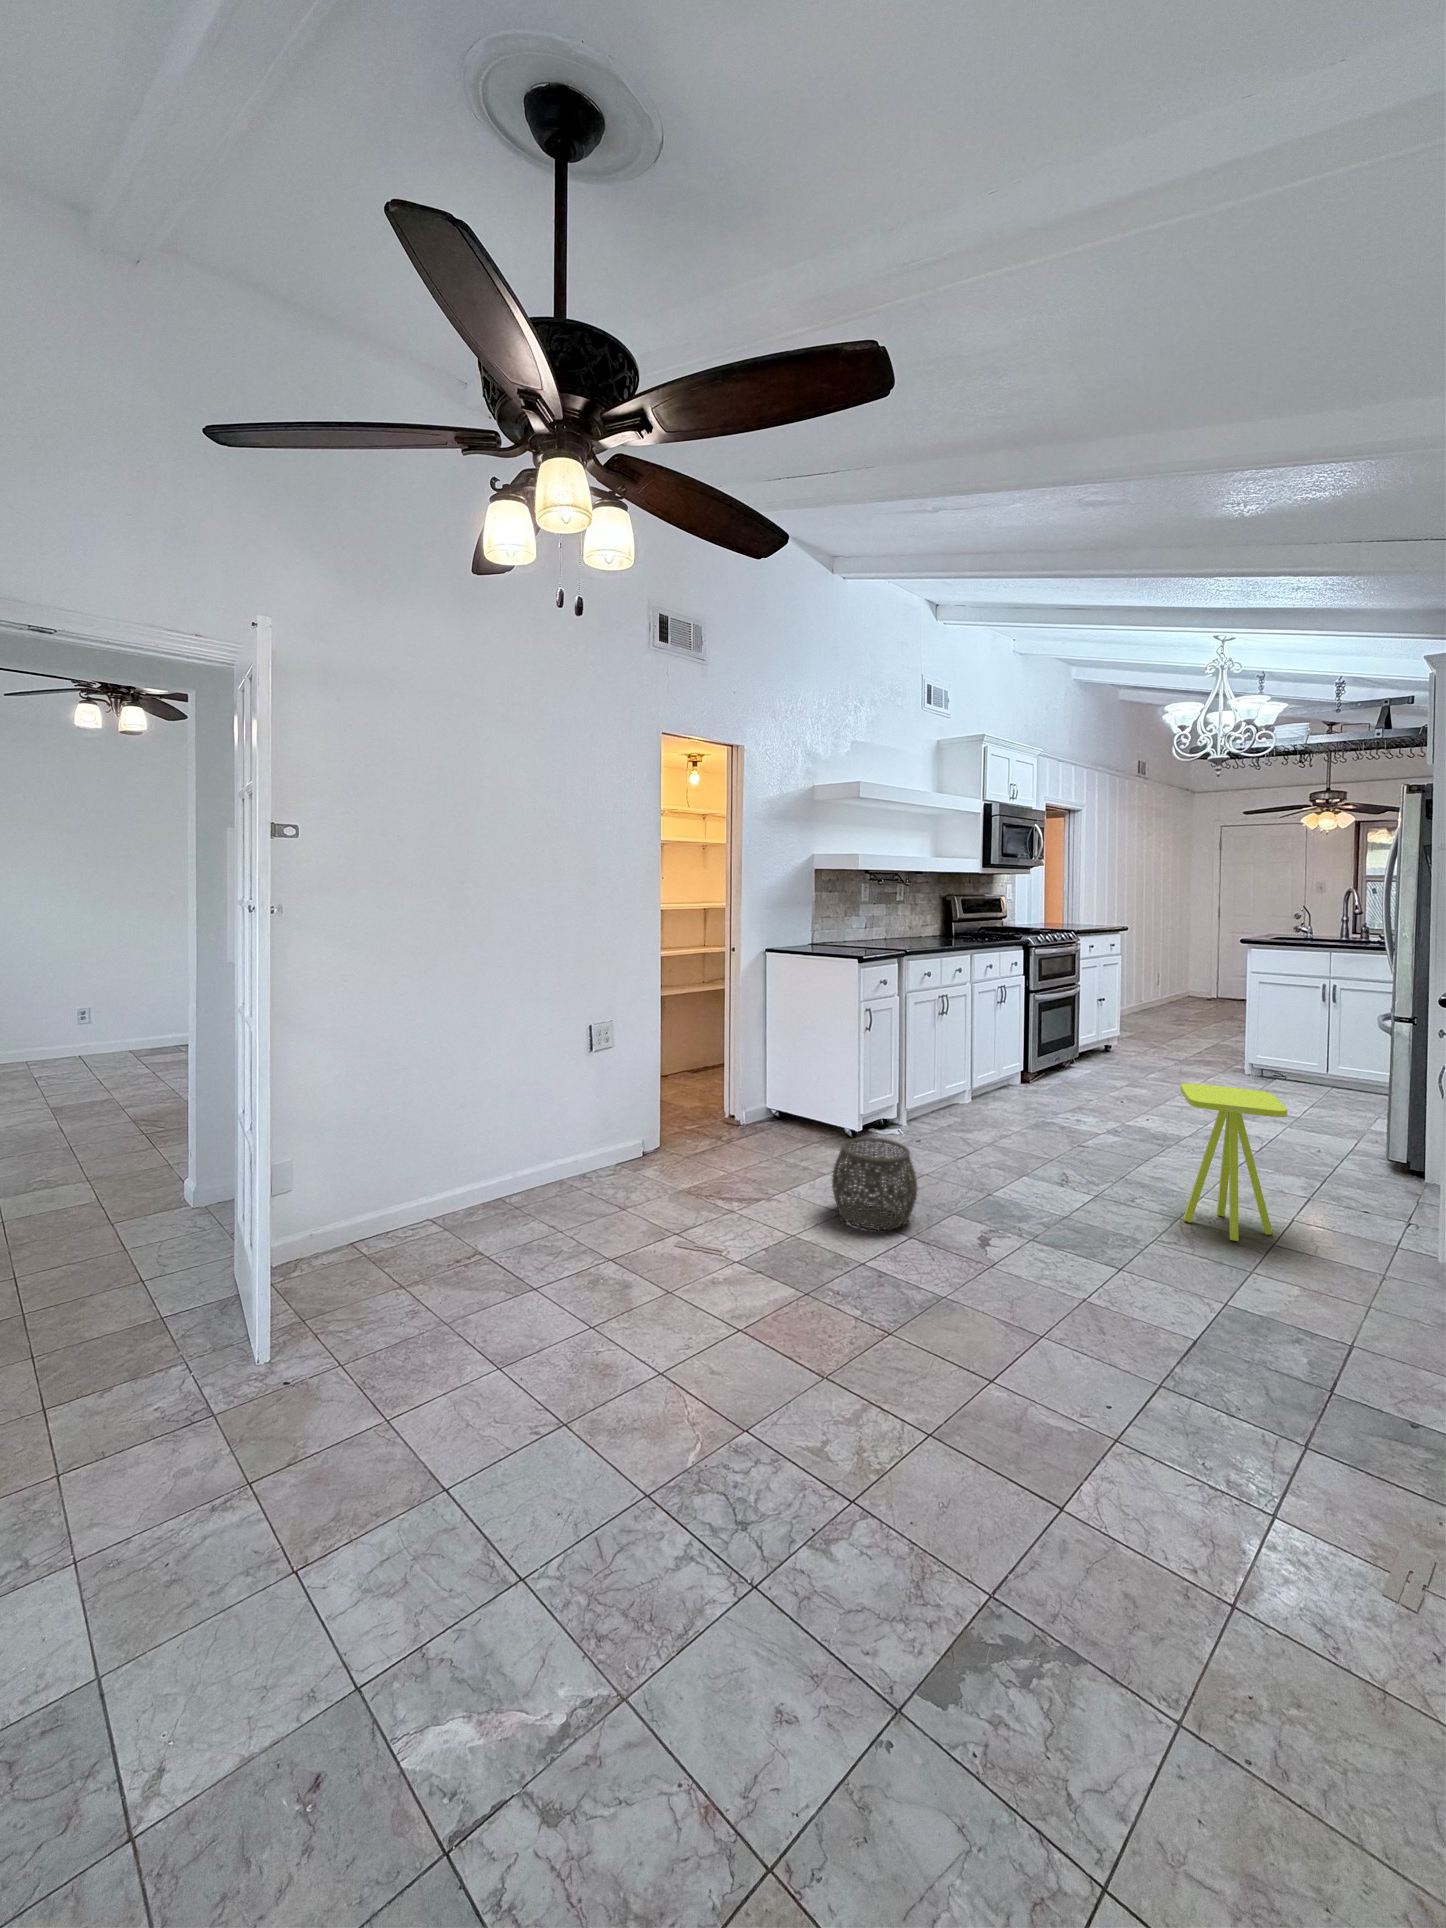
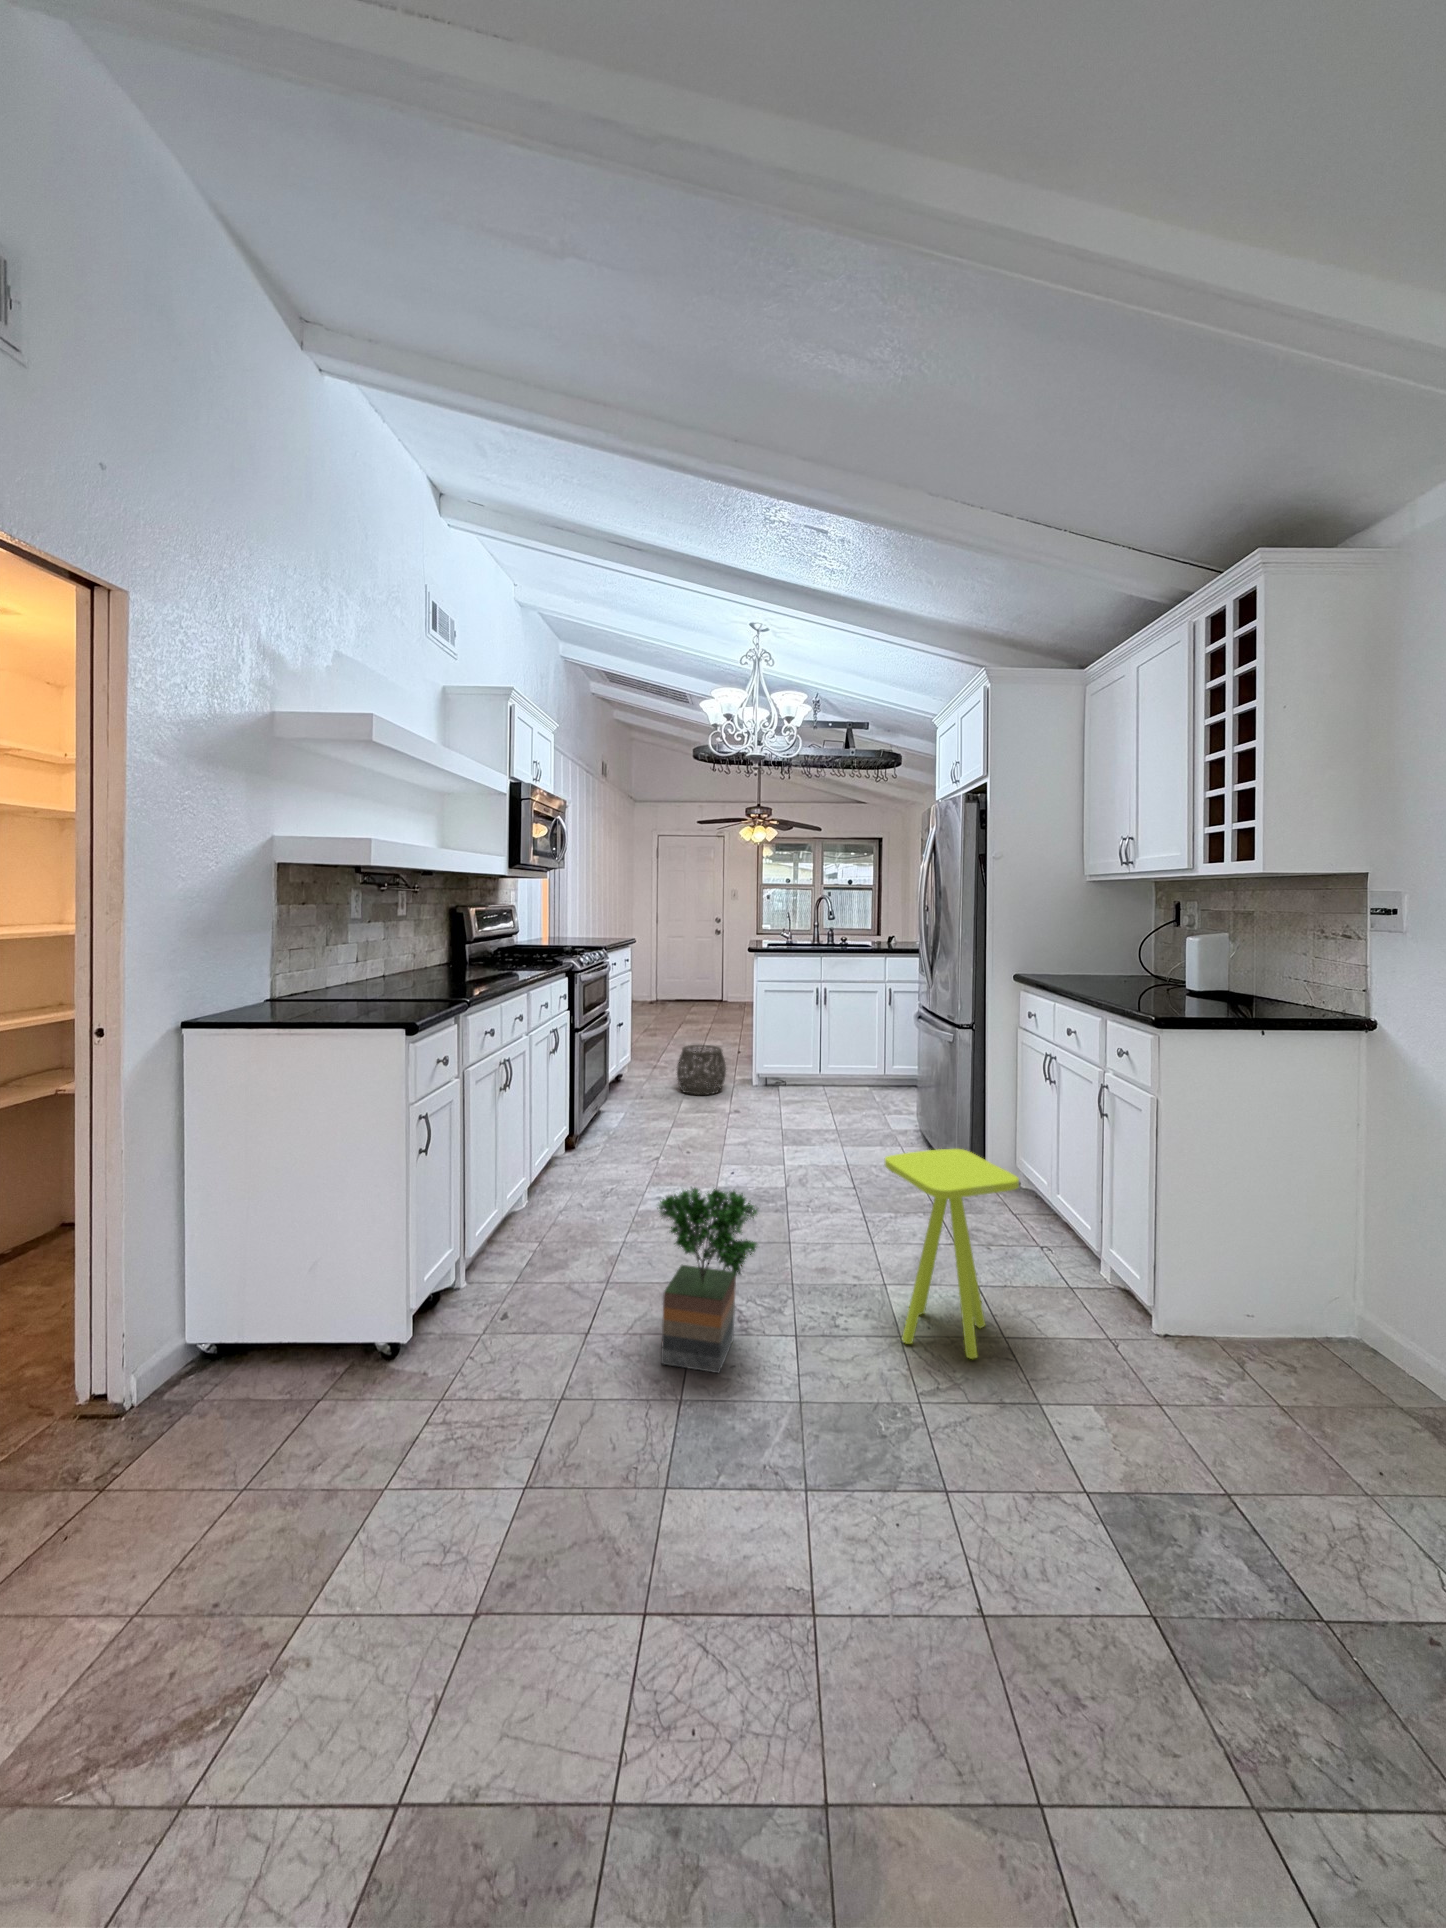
potted tree: none [996,1075,1072,1194] -> present [657,1188,757,1373]
woven basket: present [832,1137,917,1230] -> present [677,1045,726,1095]

